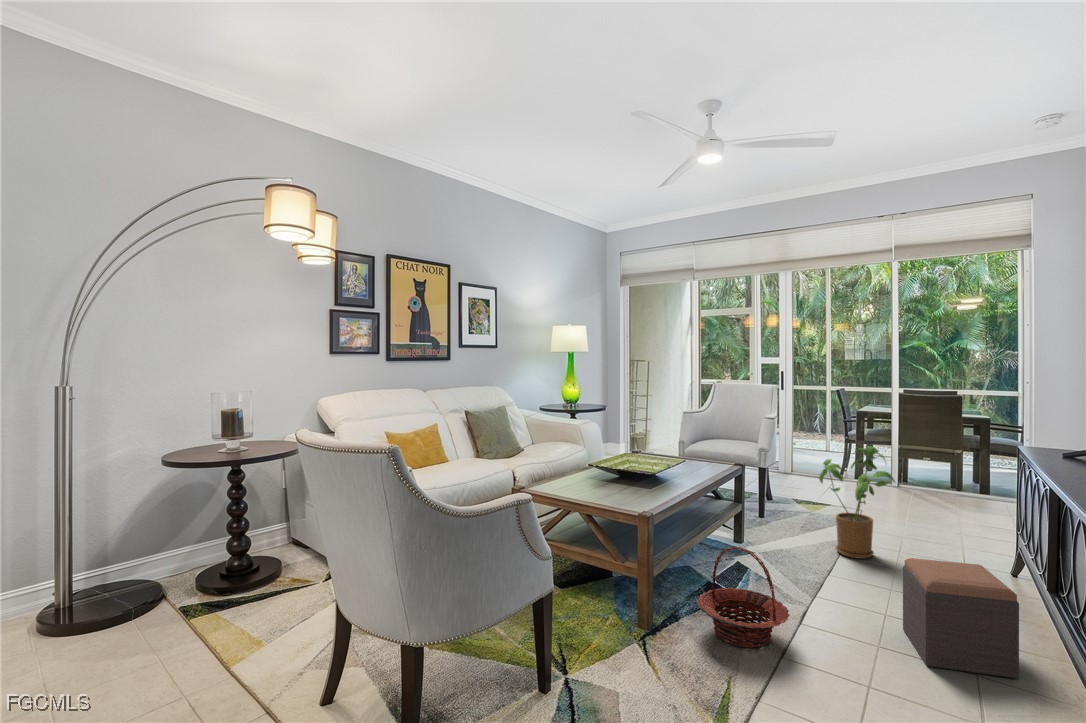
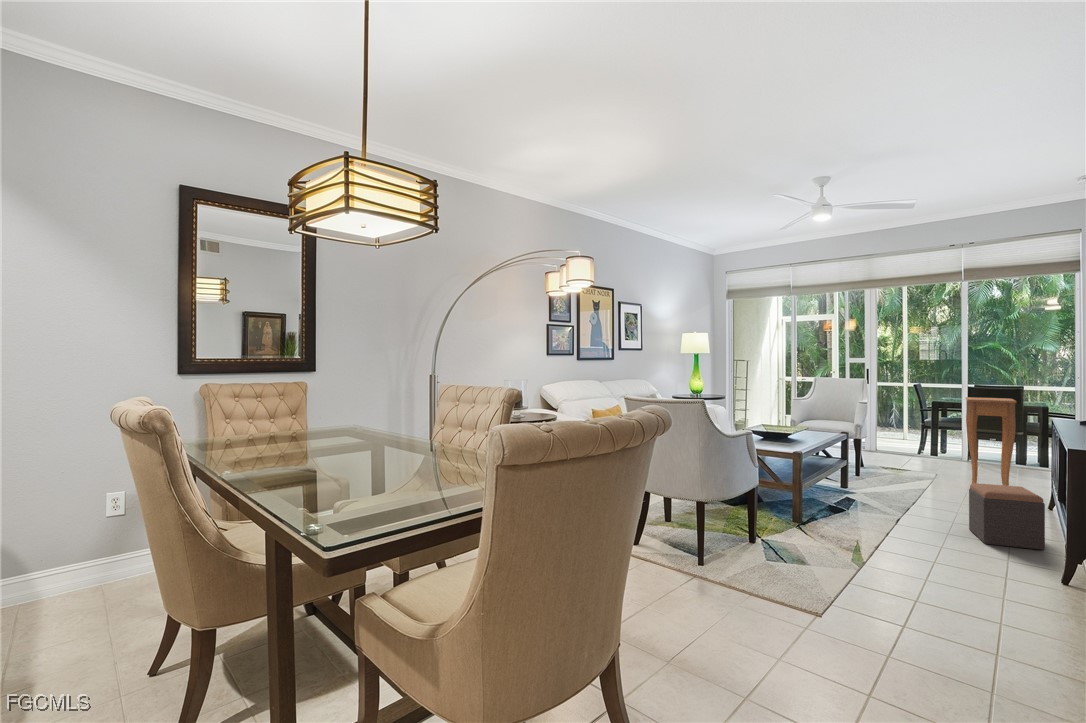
side table: none [897,412,964,554] -> present [966,397,1017,486]
house plant: present [819,446,895,559] -> none [906,419,965,498]
basket: present [697,547,790,647] -> none [830,474,893,533]

